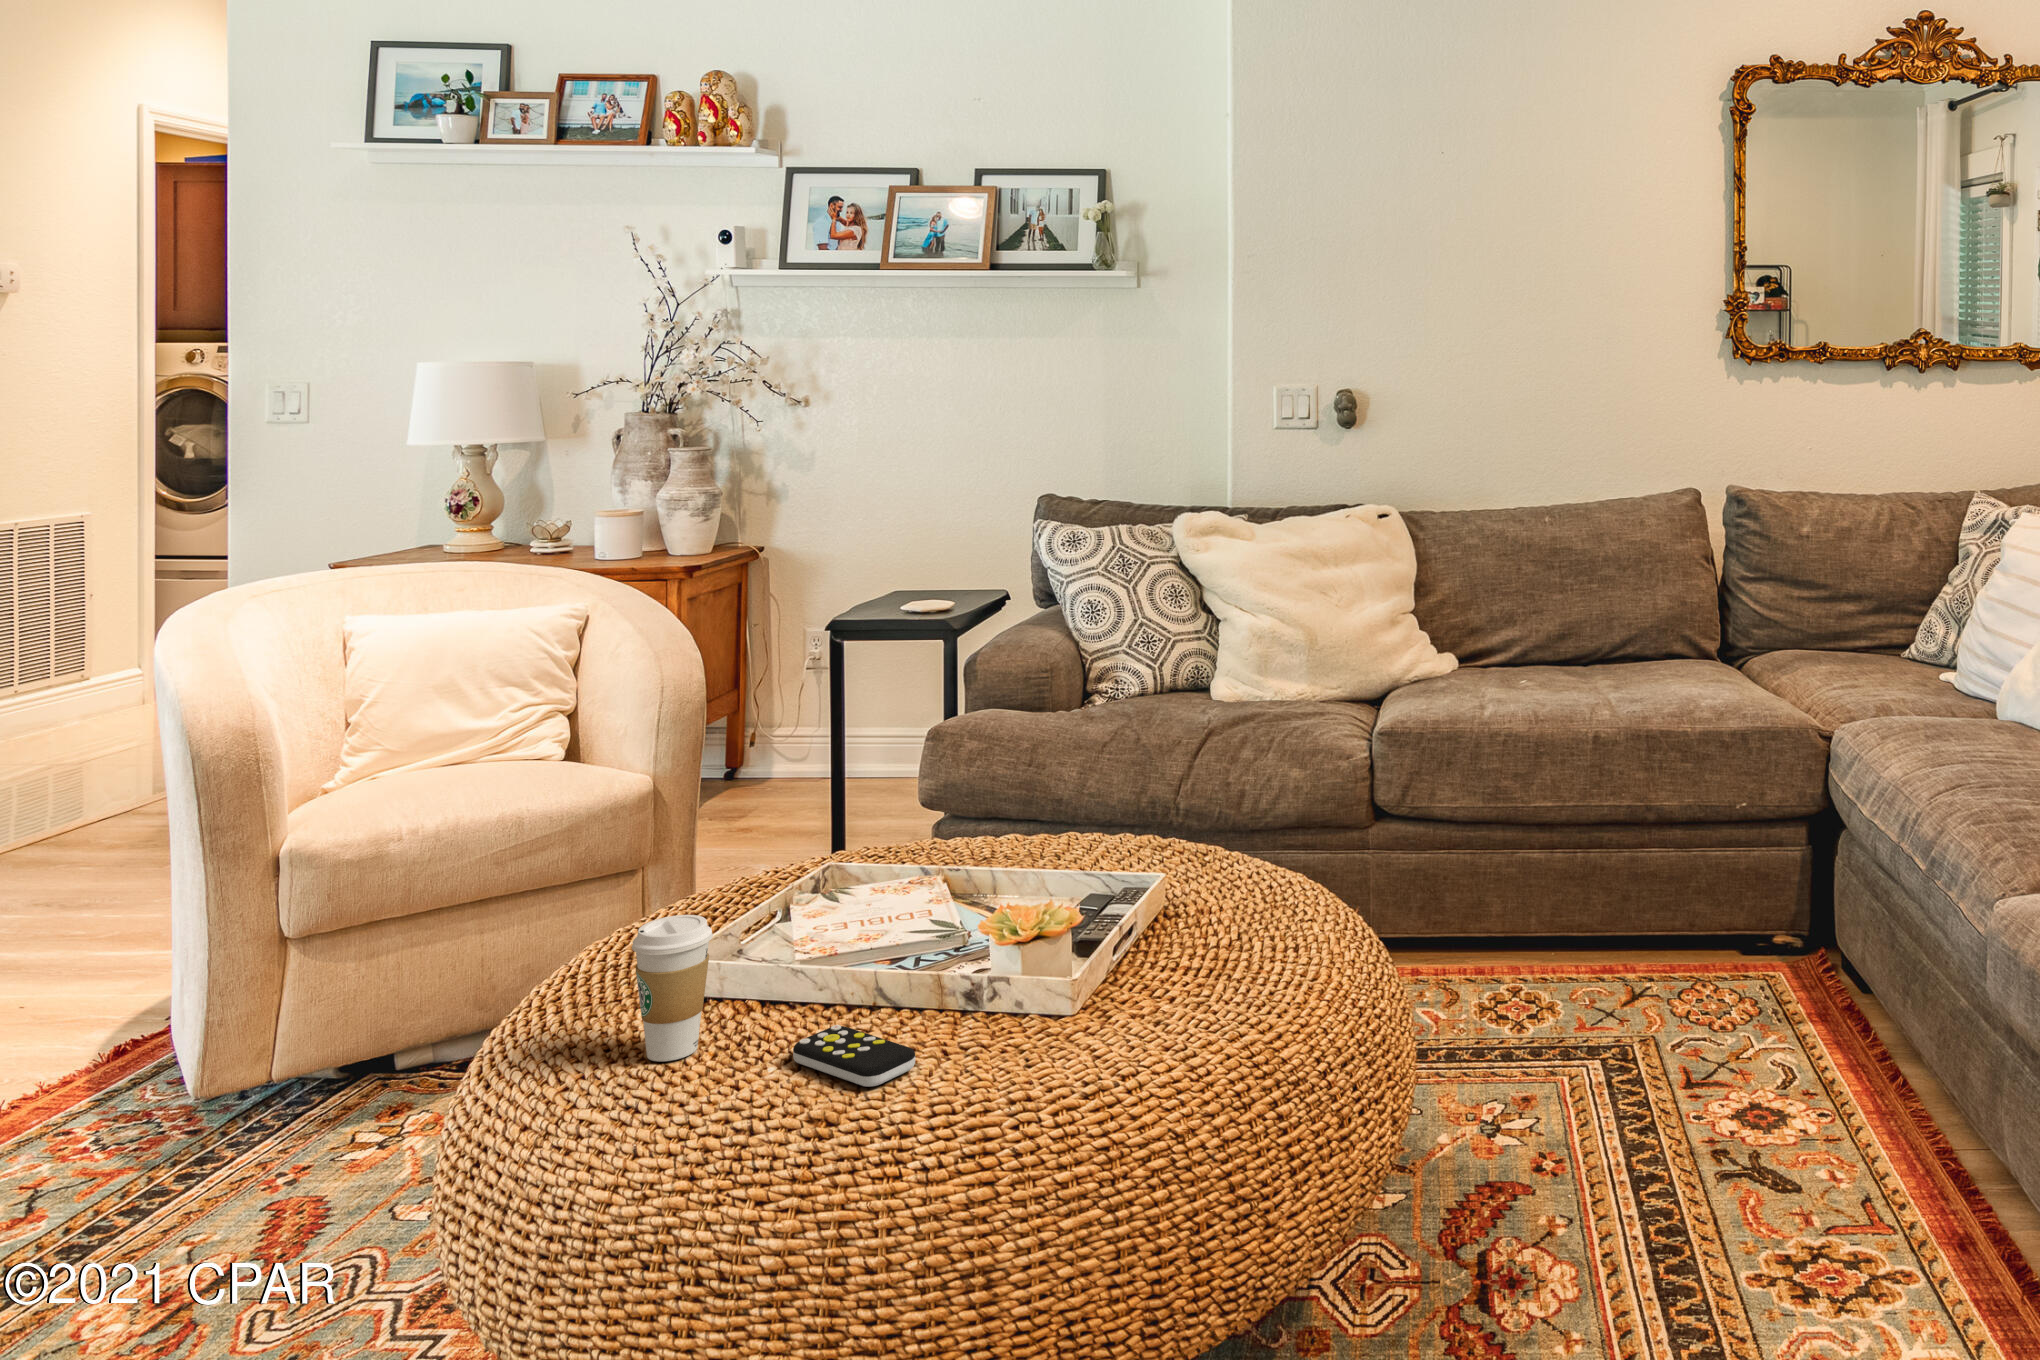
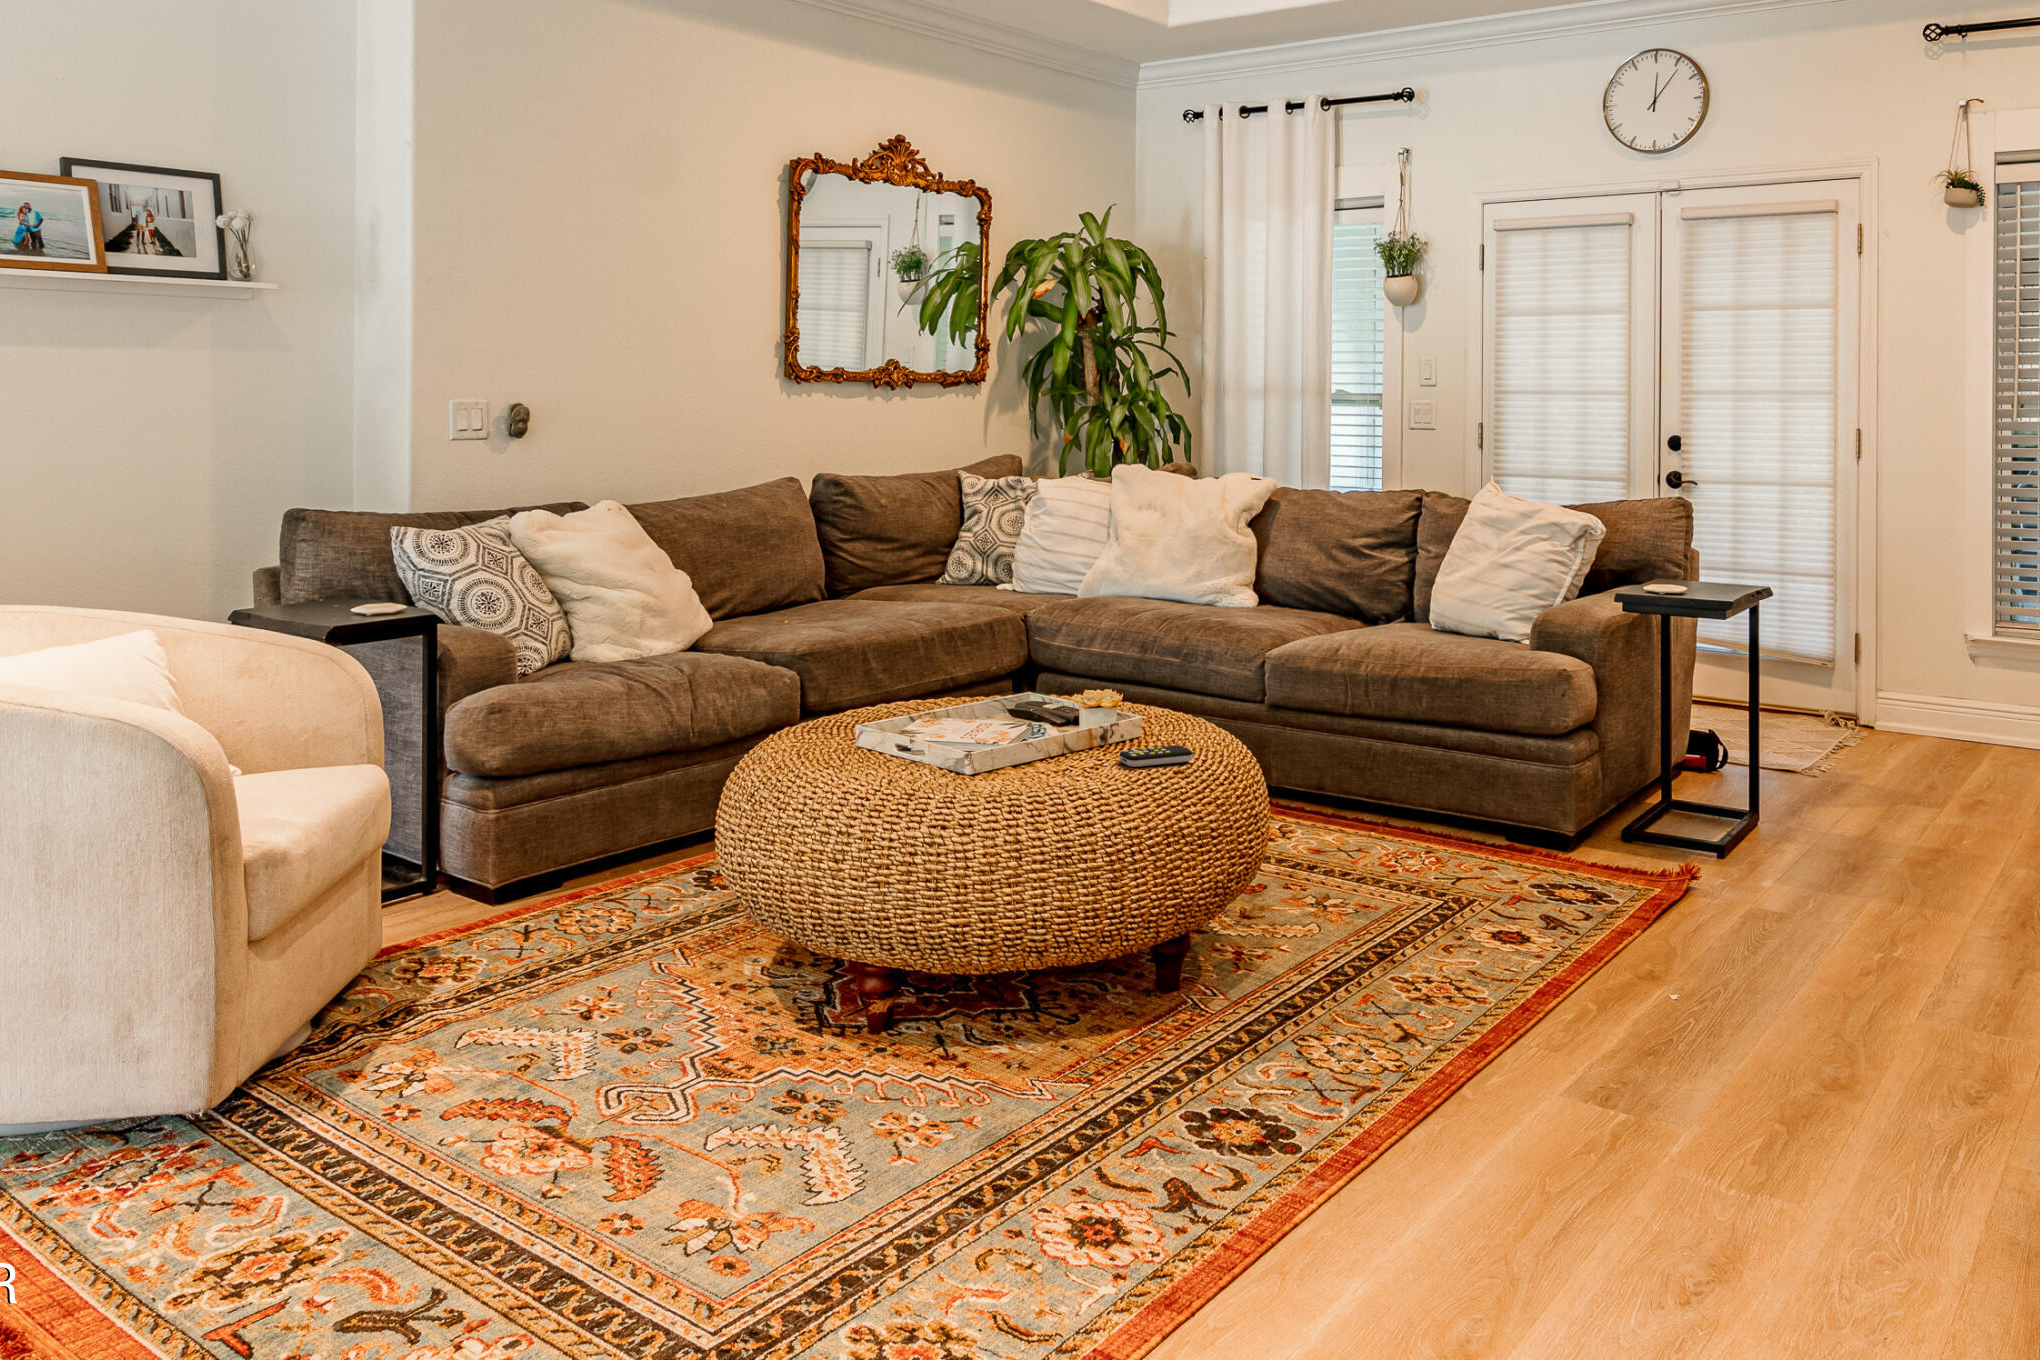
coffee cup: present [632,915,713,1062] -> none [1057,699,1100,782]

